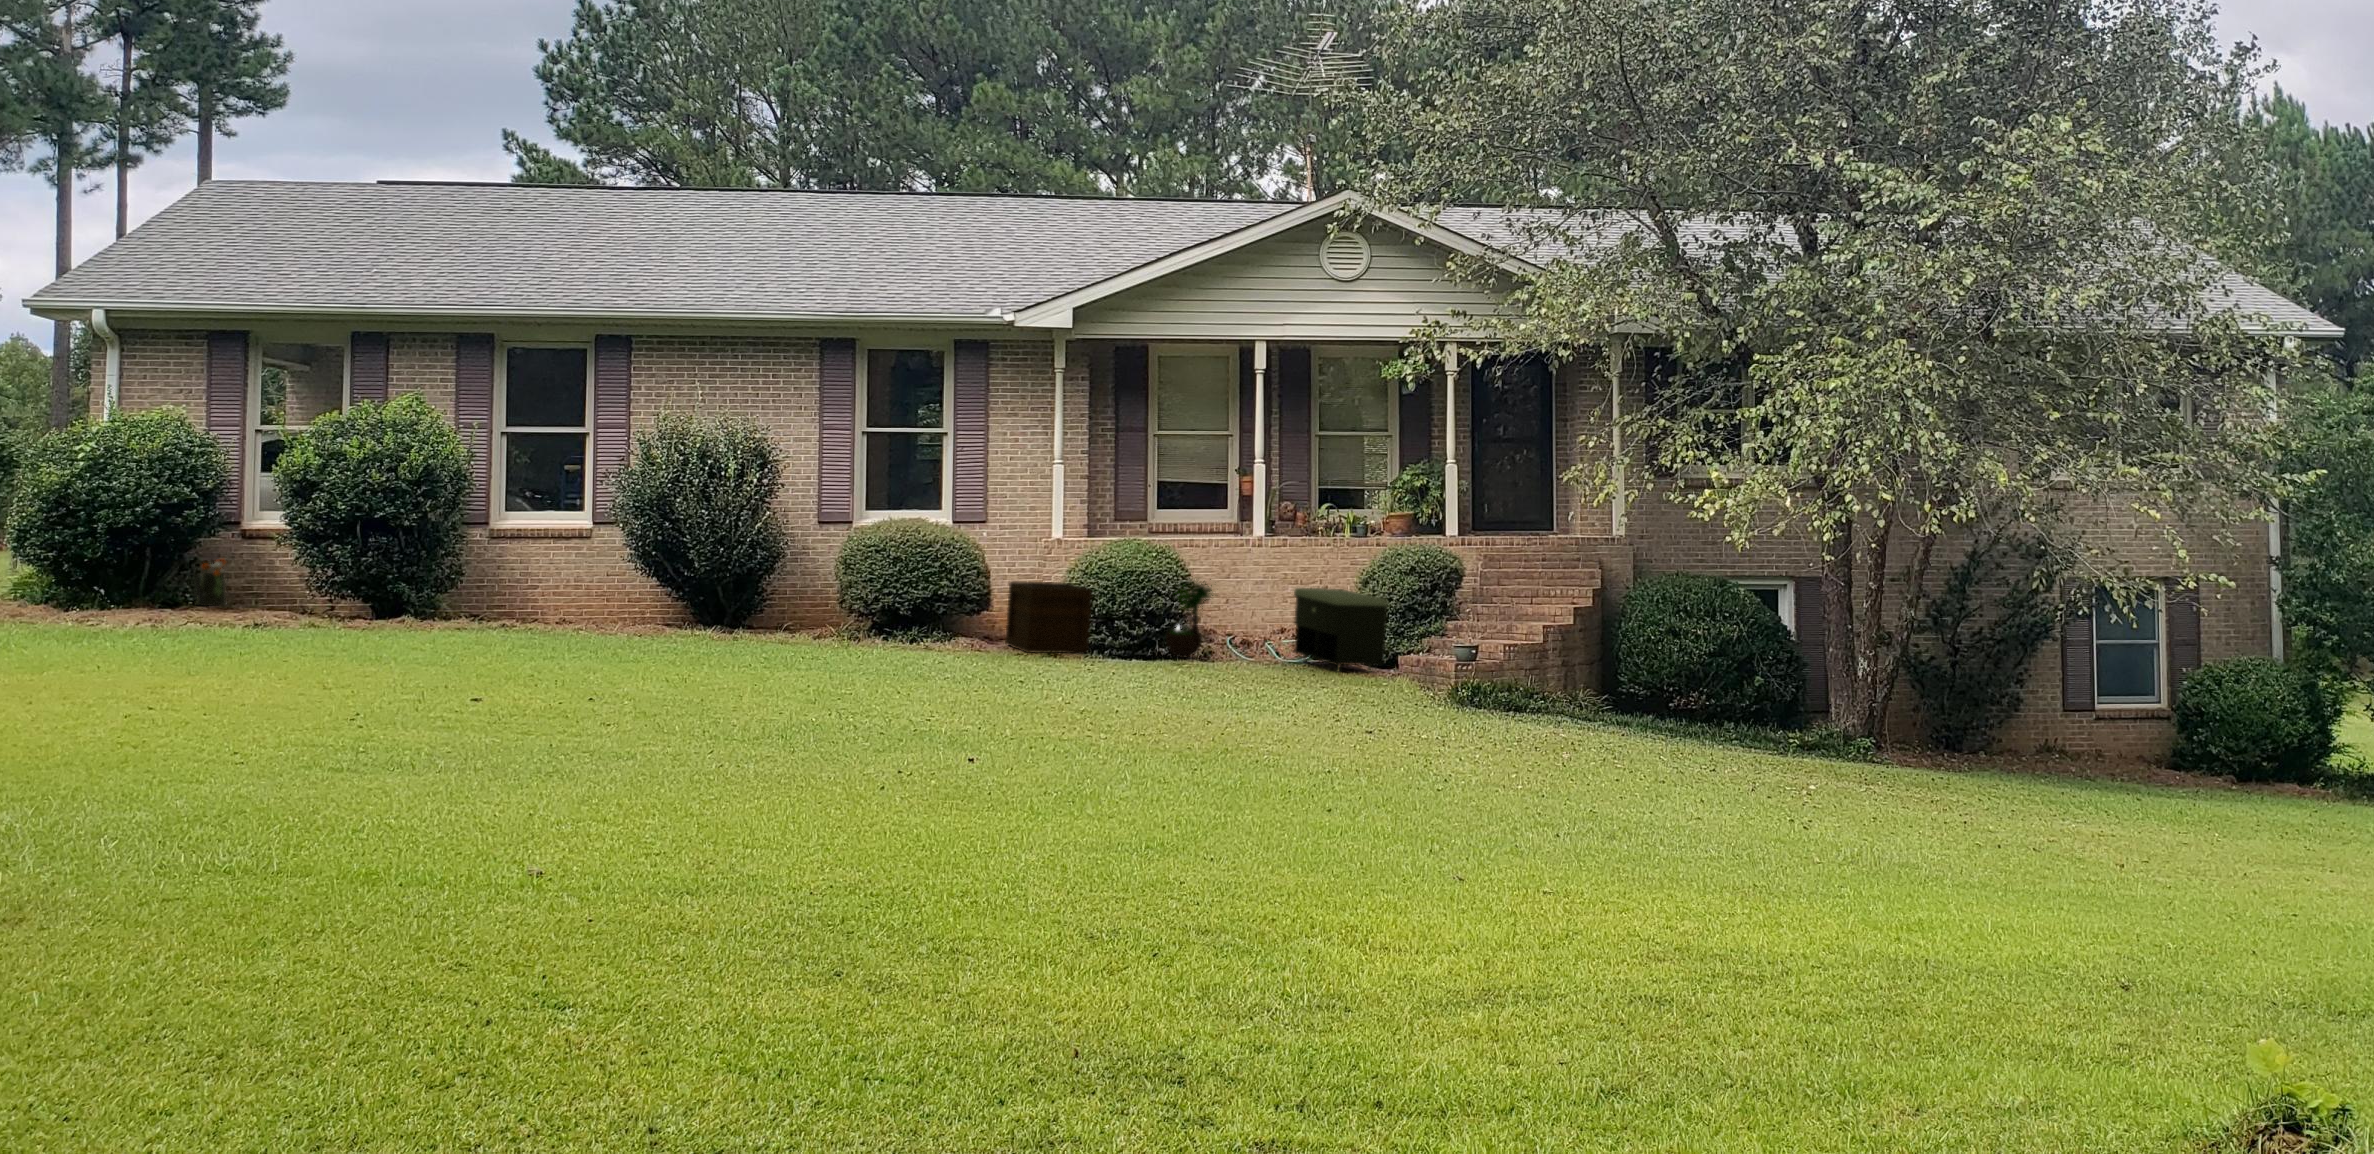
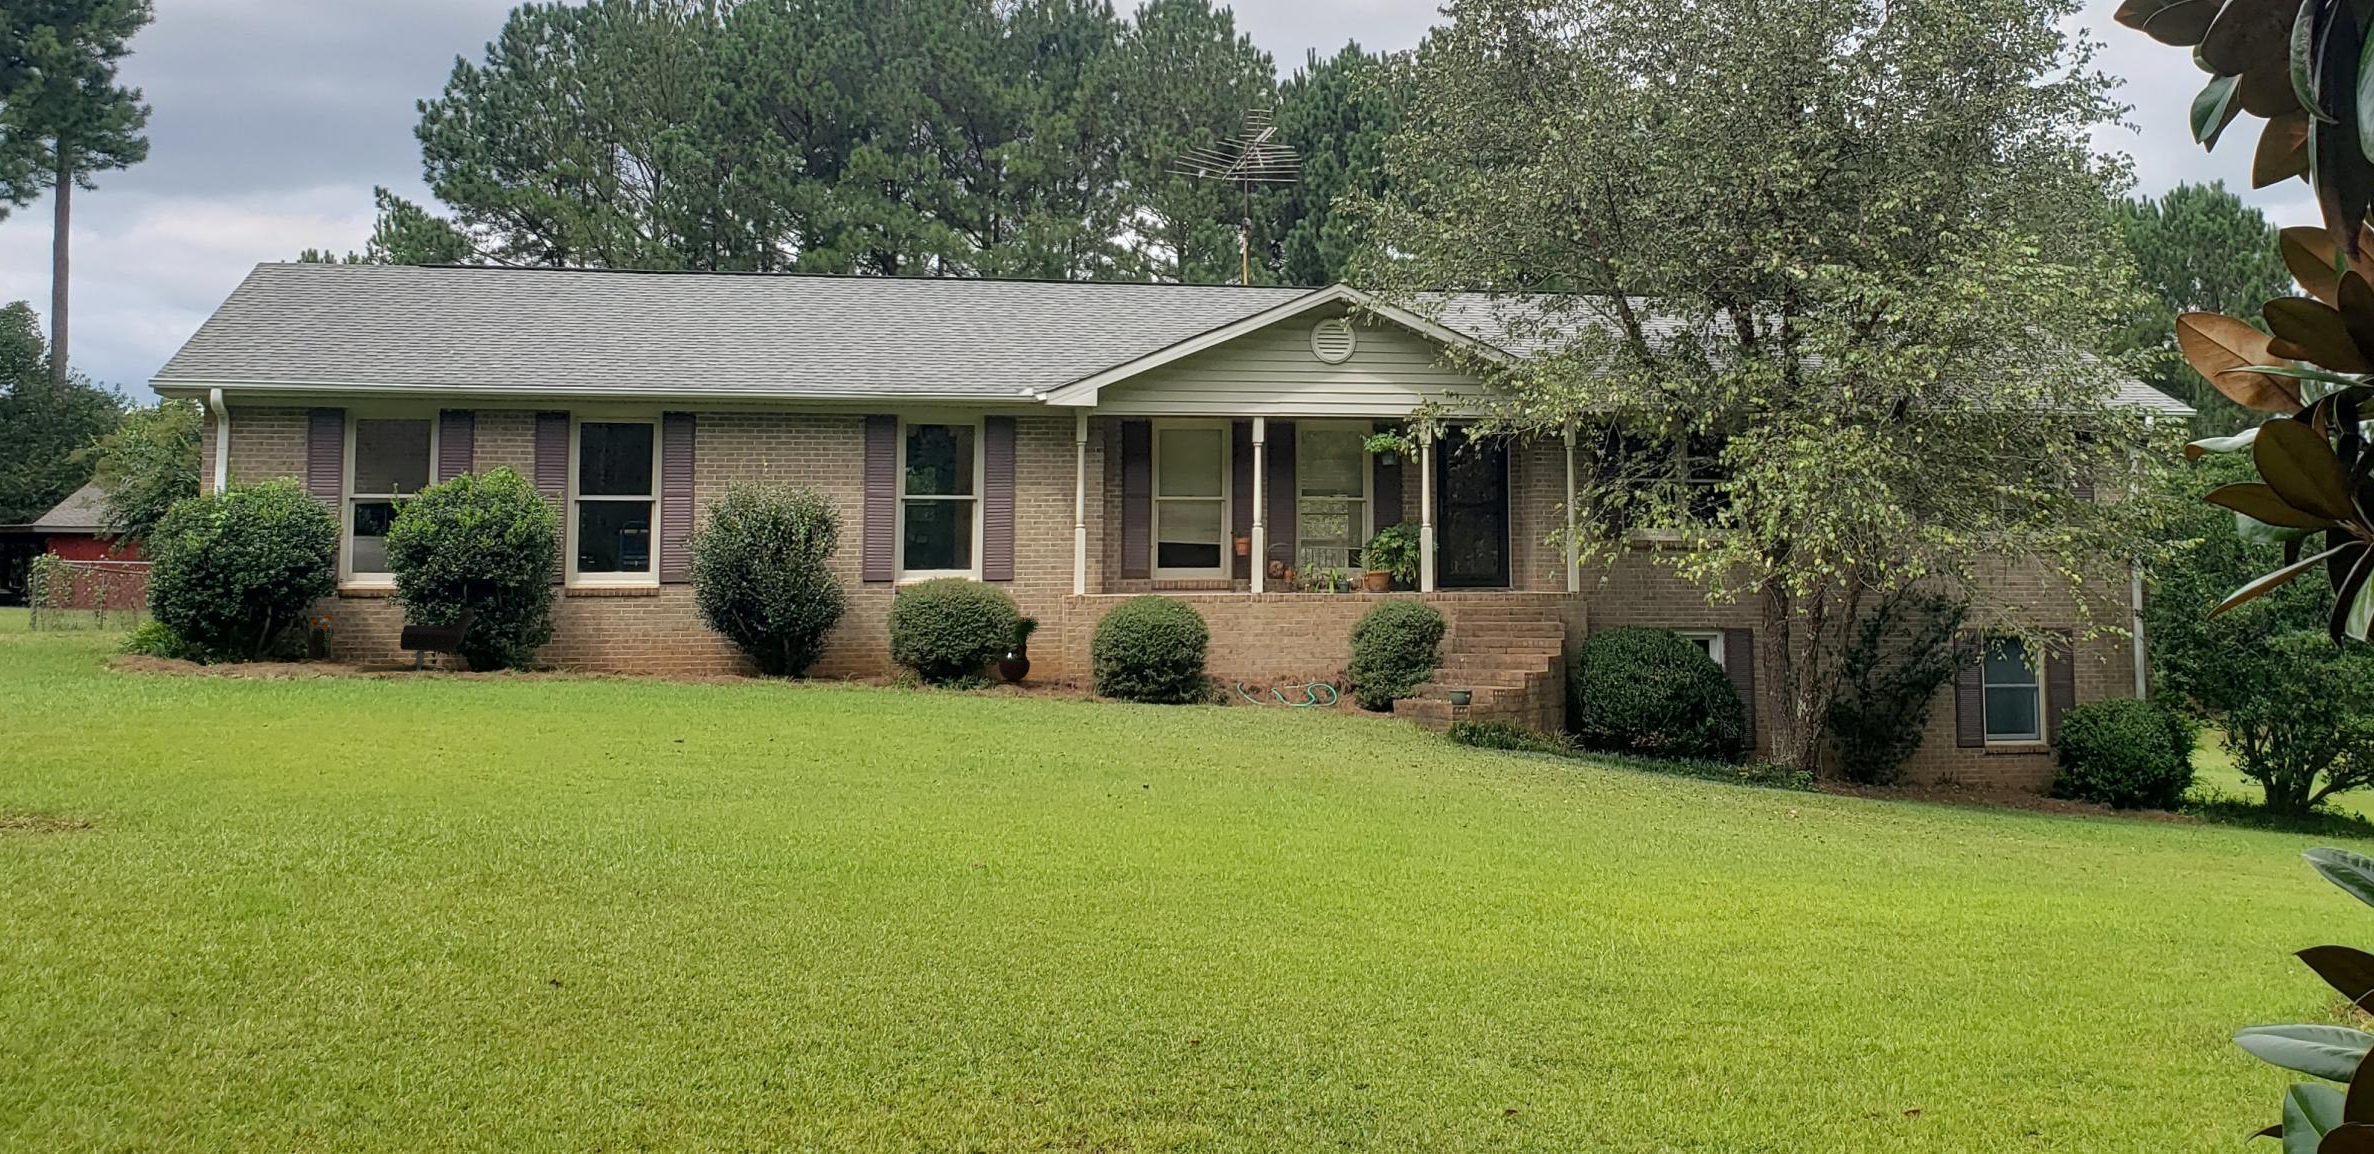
lounge chair: none [267,550,370,620] -> present [385,608,474,671]
potted tree: present [1166,578,1213,658] -> present [999,616,1039,681]
wooden crate: present [1005,582,1093,653] -> none [1045,635,1125,699]
storage bench: present [1293,588,1388,672] -> none [1297,640,1385,715]

